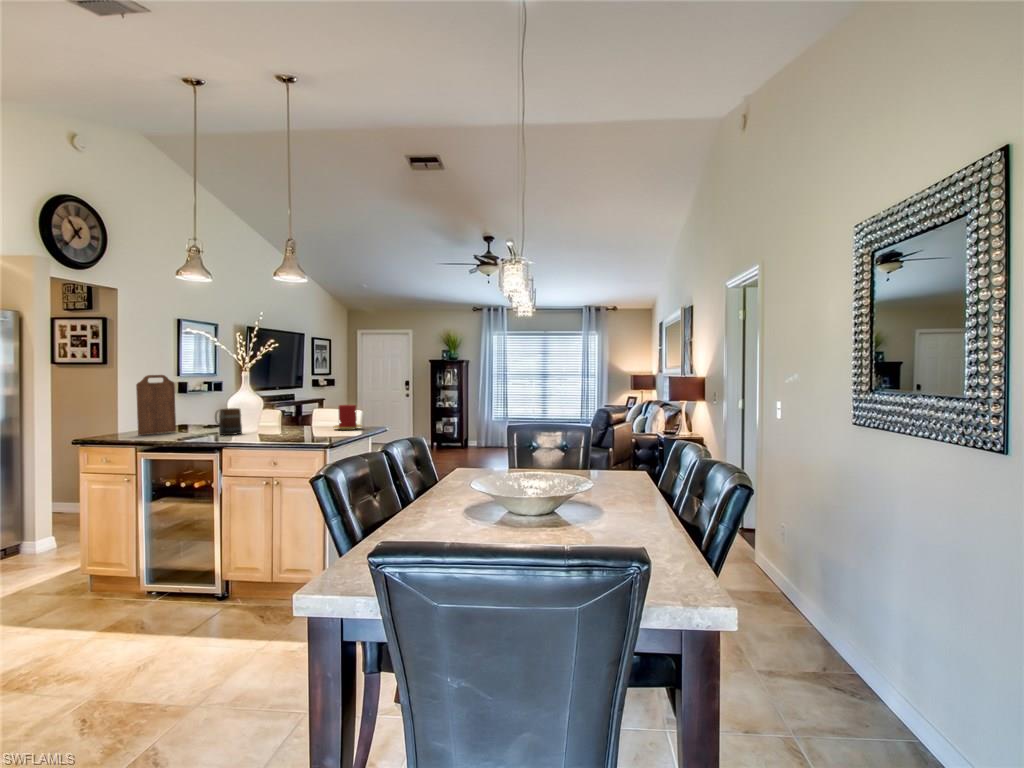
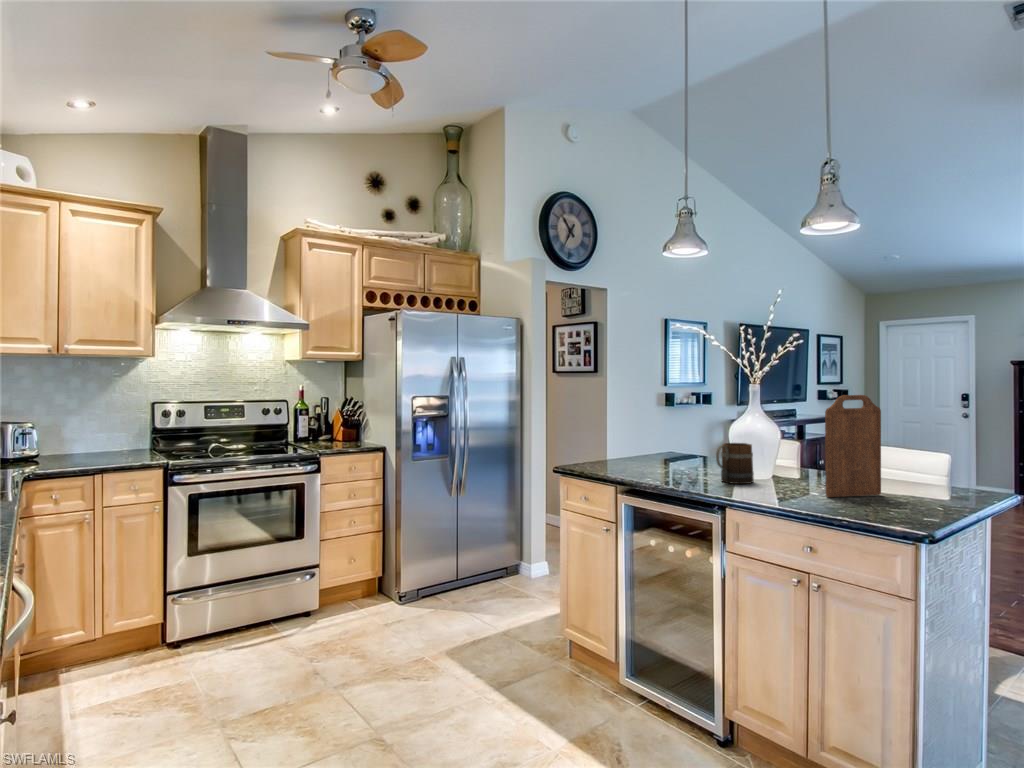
cutting board: present [136,375,176,435] -> present [825,395,881,497]
candle: present [334,405,362,430] -> none [908,449,970,496]

